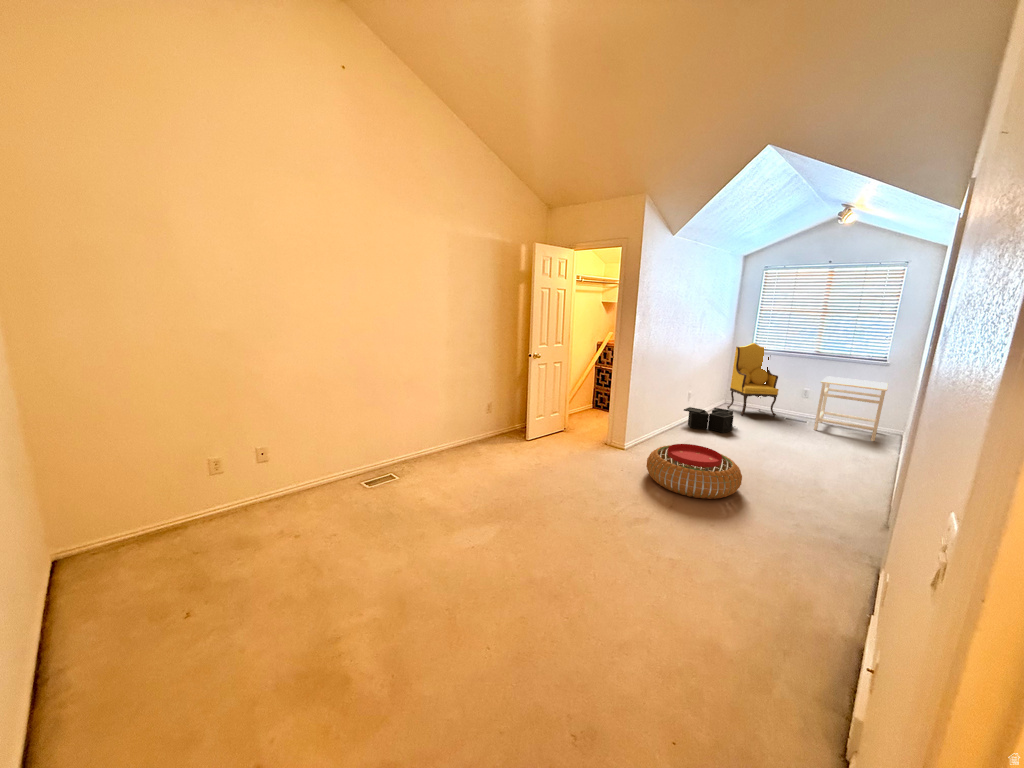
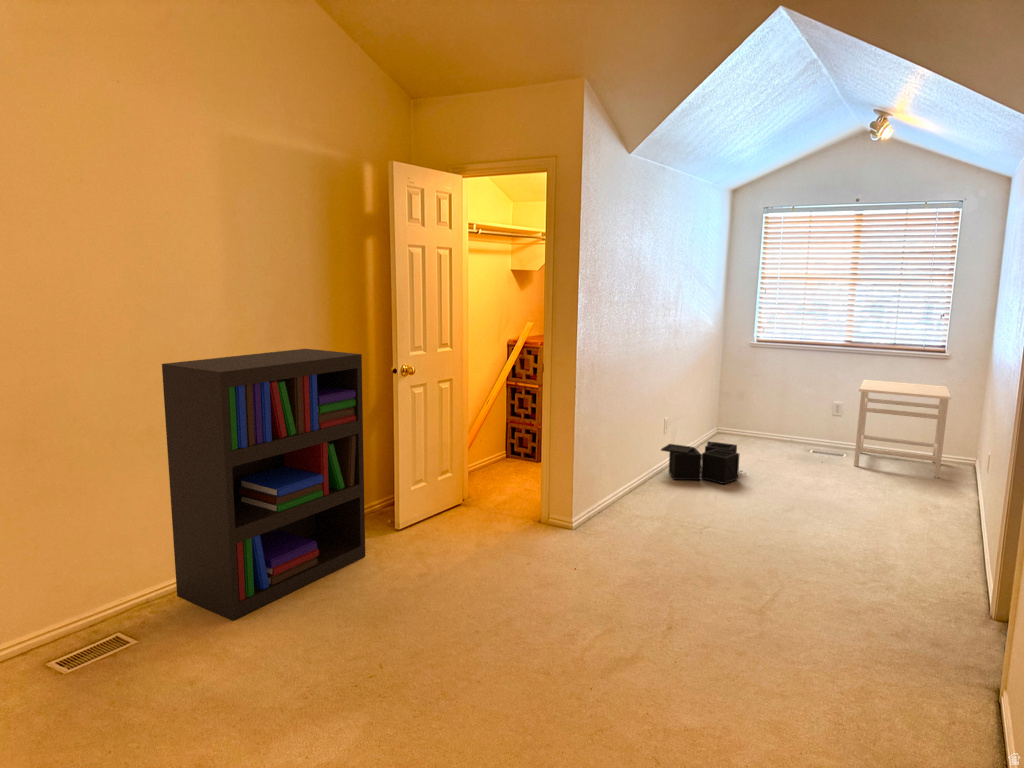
bookshelf: none [421,342,515,471] -> present [162,349,365,621]
armchair: present [727,343,778,417] -> none [723,331,798,450]
pouf: present [646,444,742,499] -> none [616,516,777,616]

